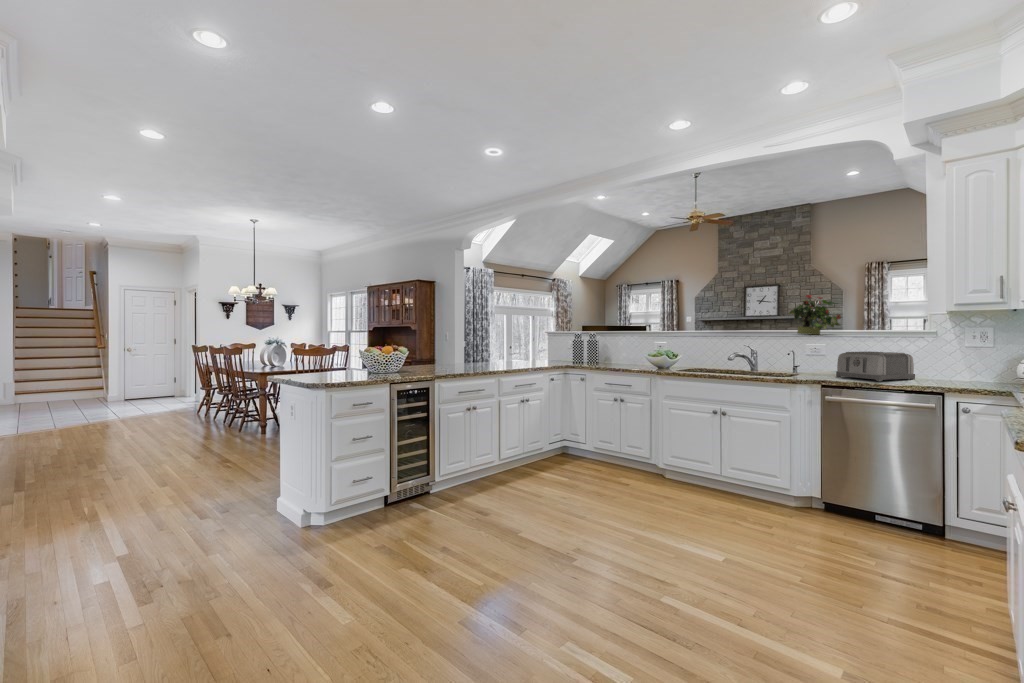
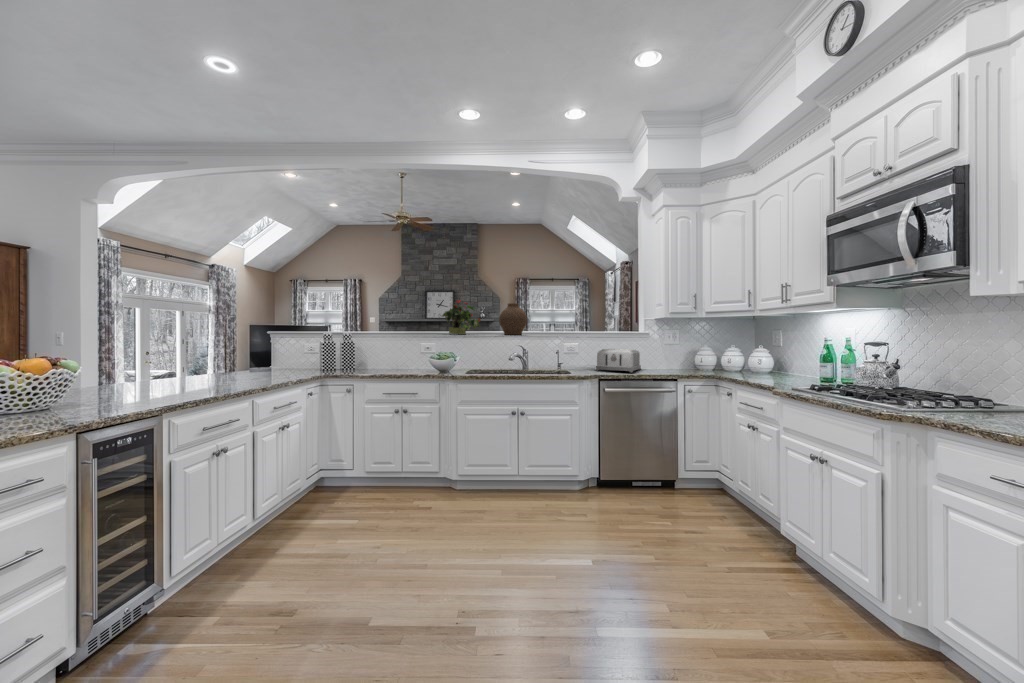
potted plant: present [788,295,841,335] -> present [442,300,481,335]
vase: none [727,301,761,334] -> present [499,303,527,335]

